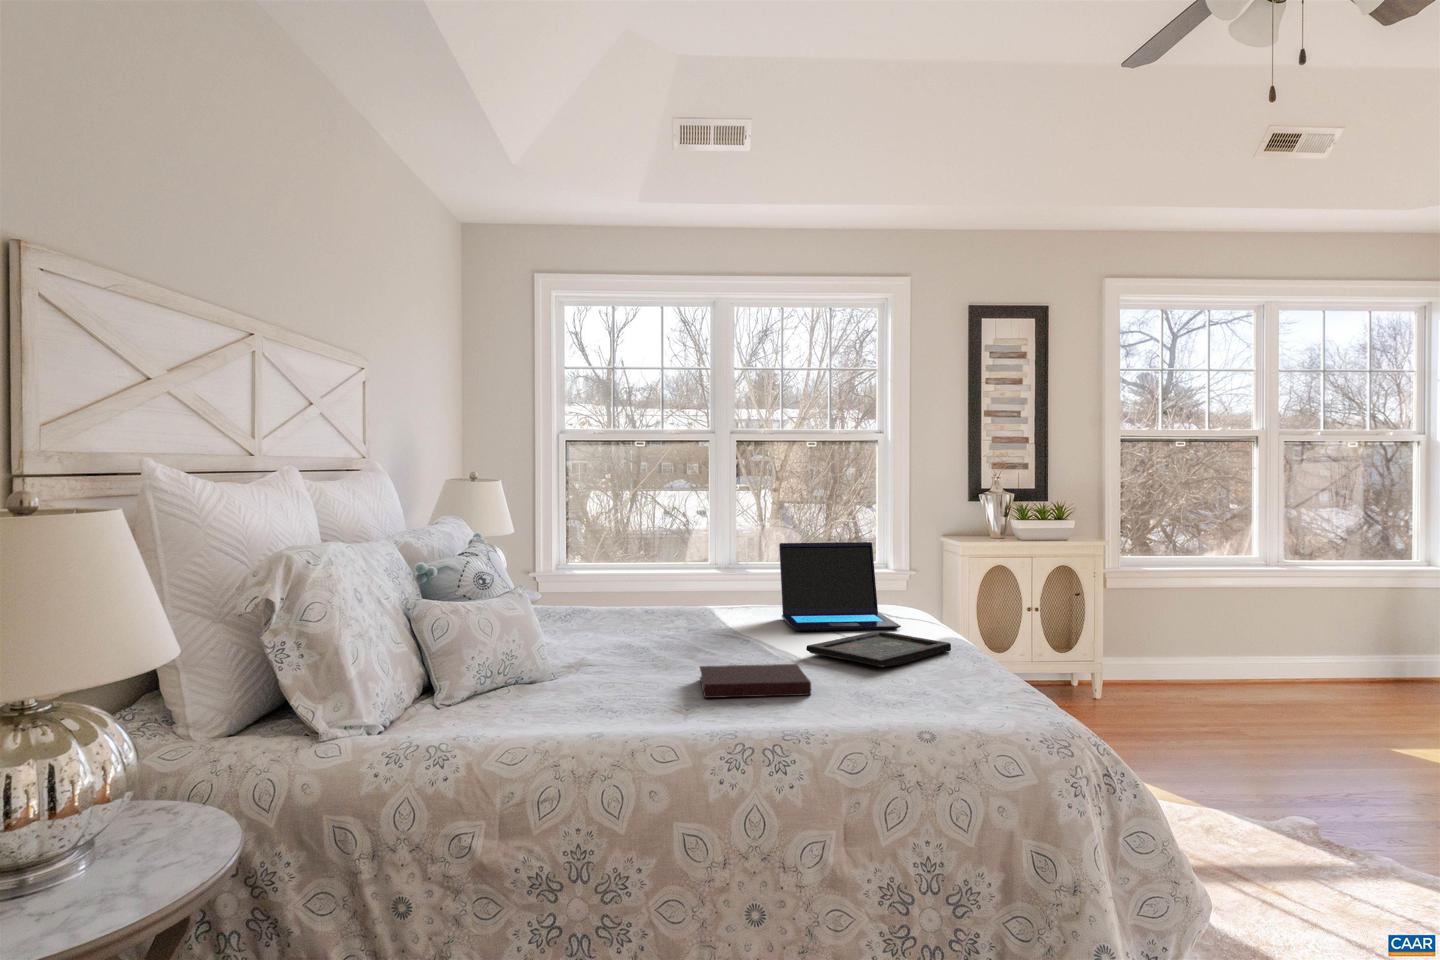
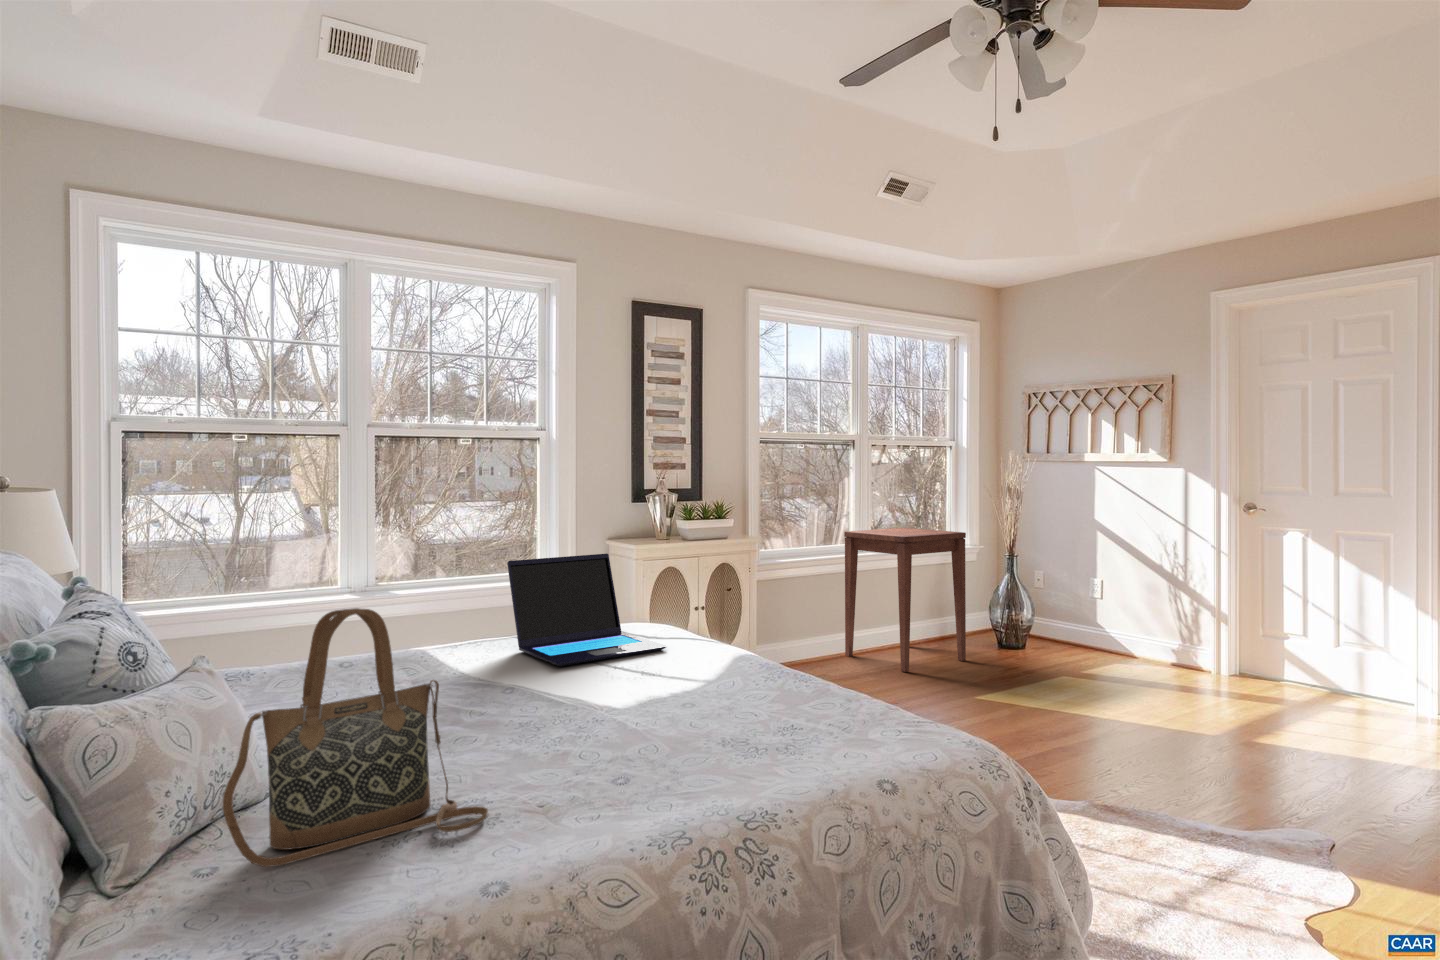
side table: none [1236,541,1407,709] -> present [844,528,966,672]
handbag: none [486,556,641,710] -> present [223,608,488,867]
tray: present [806,631,951,667] -> none [610,656,752,701]
notebook: present [700,664,811,698] -> none [518,714,684,783]

